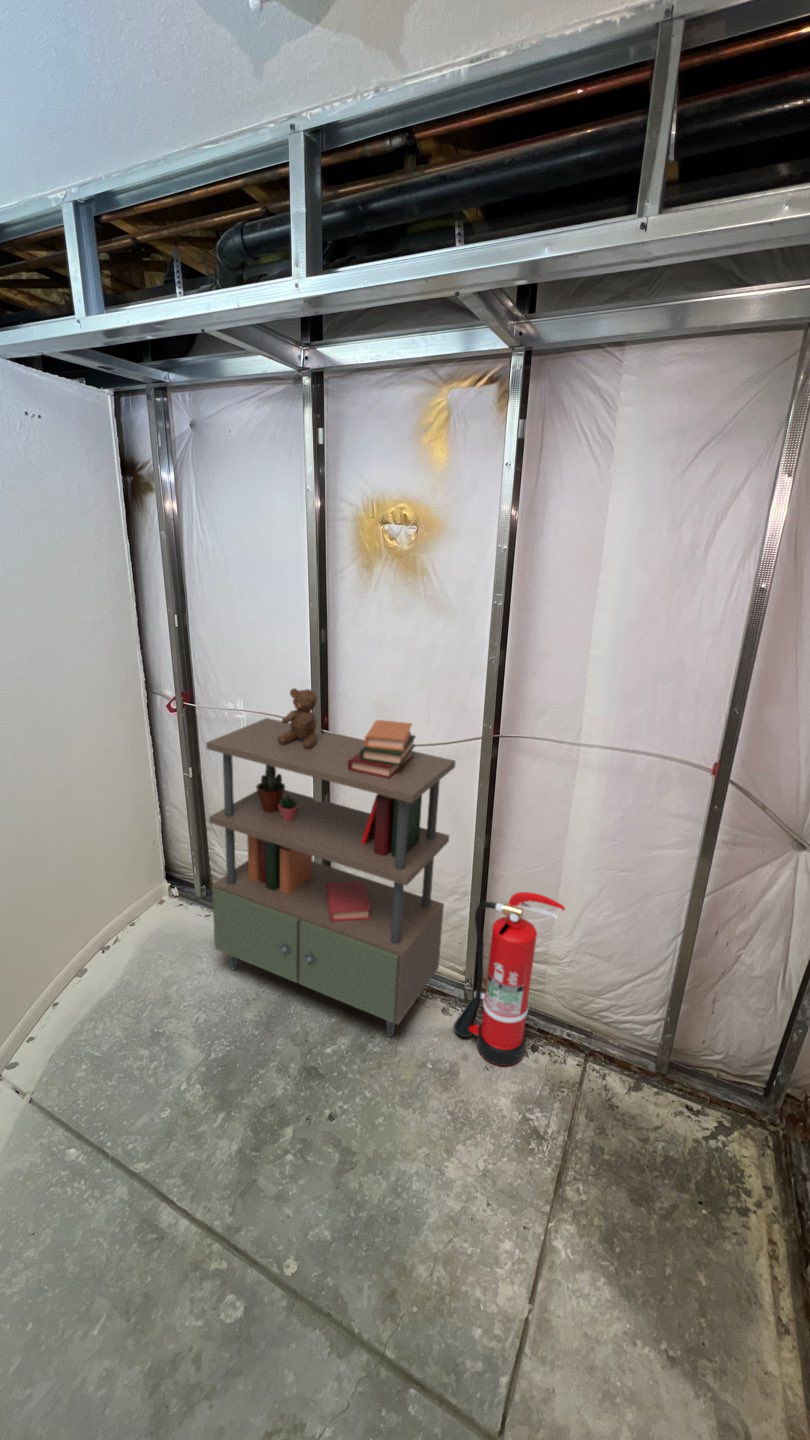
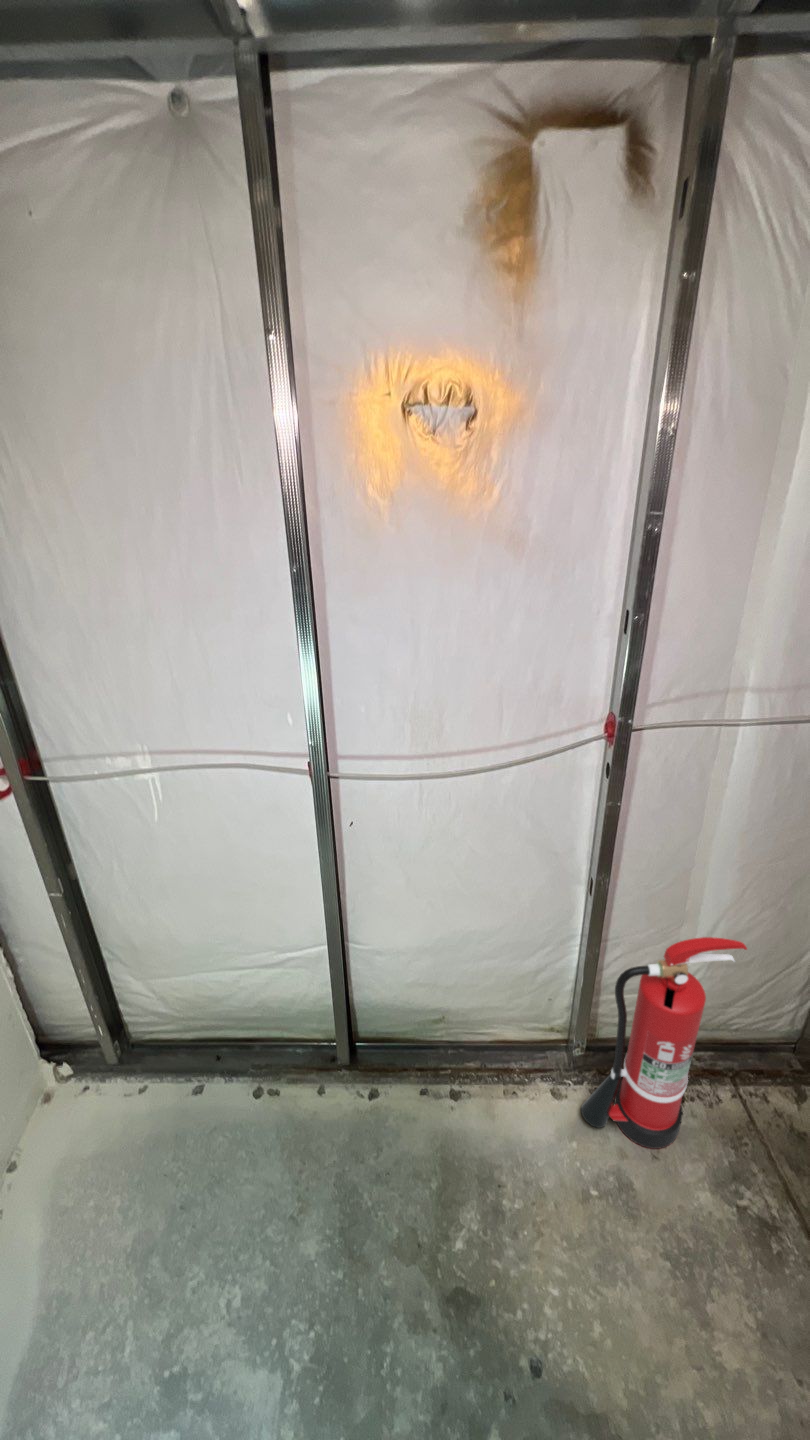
shelving unit: present [206,688,456,1036] -> none [127,737,570,1176]

